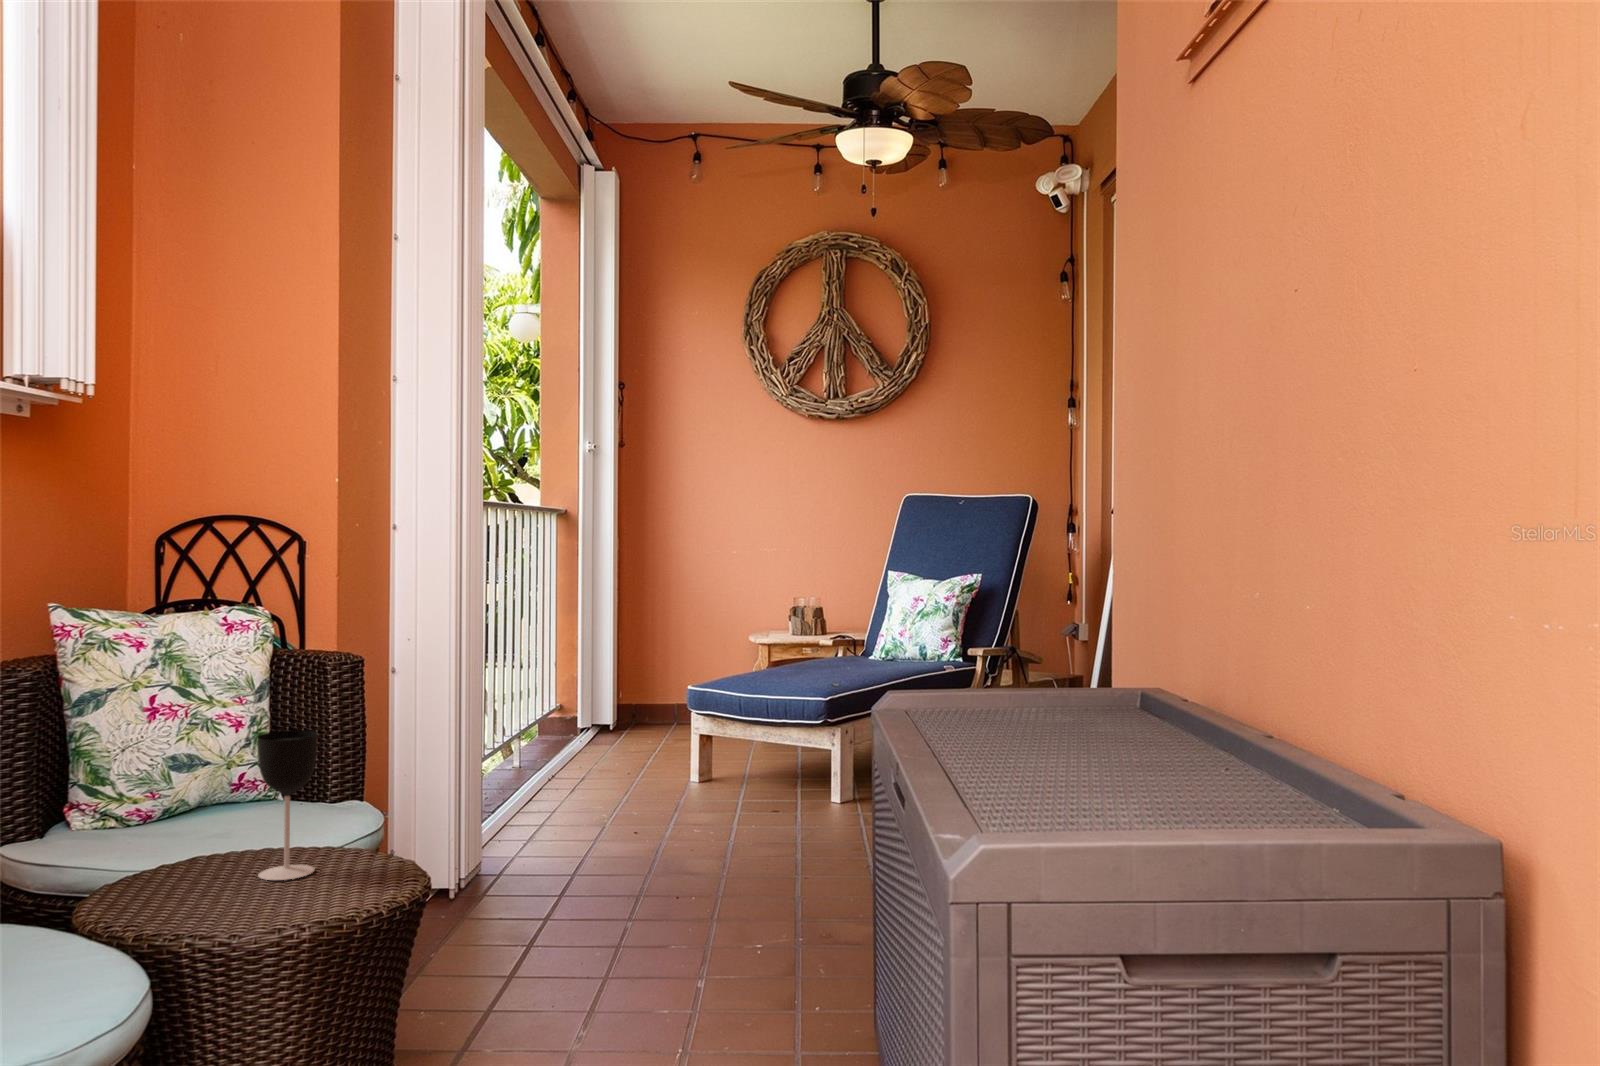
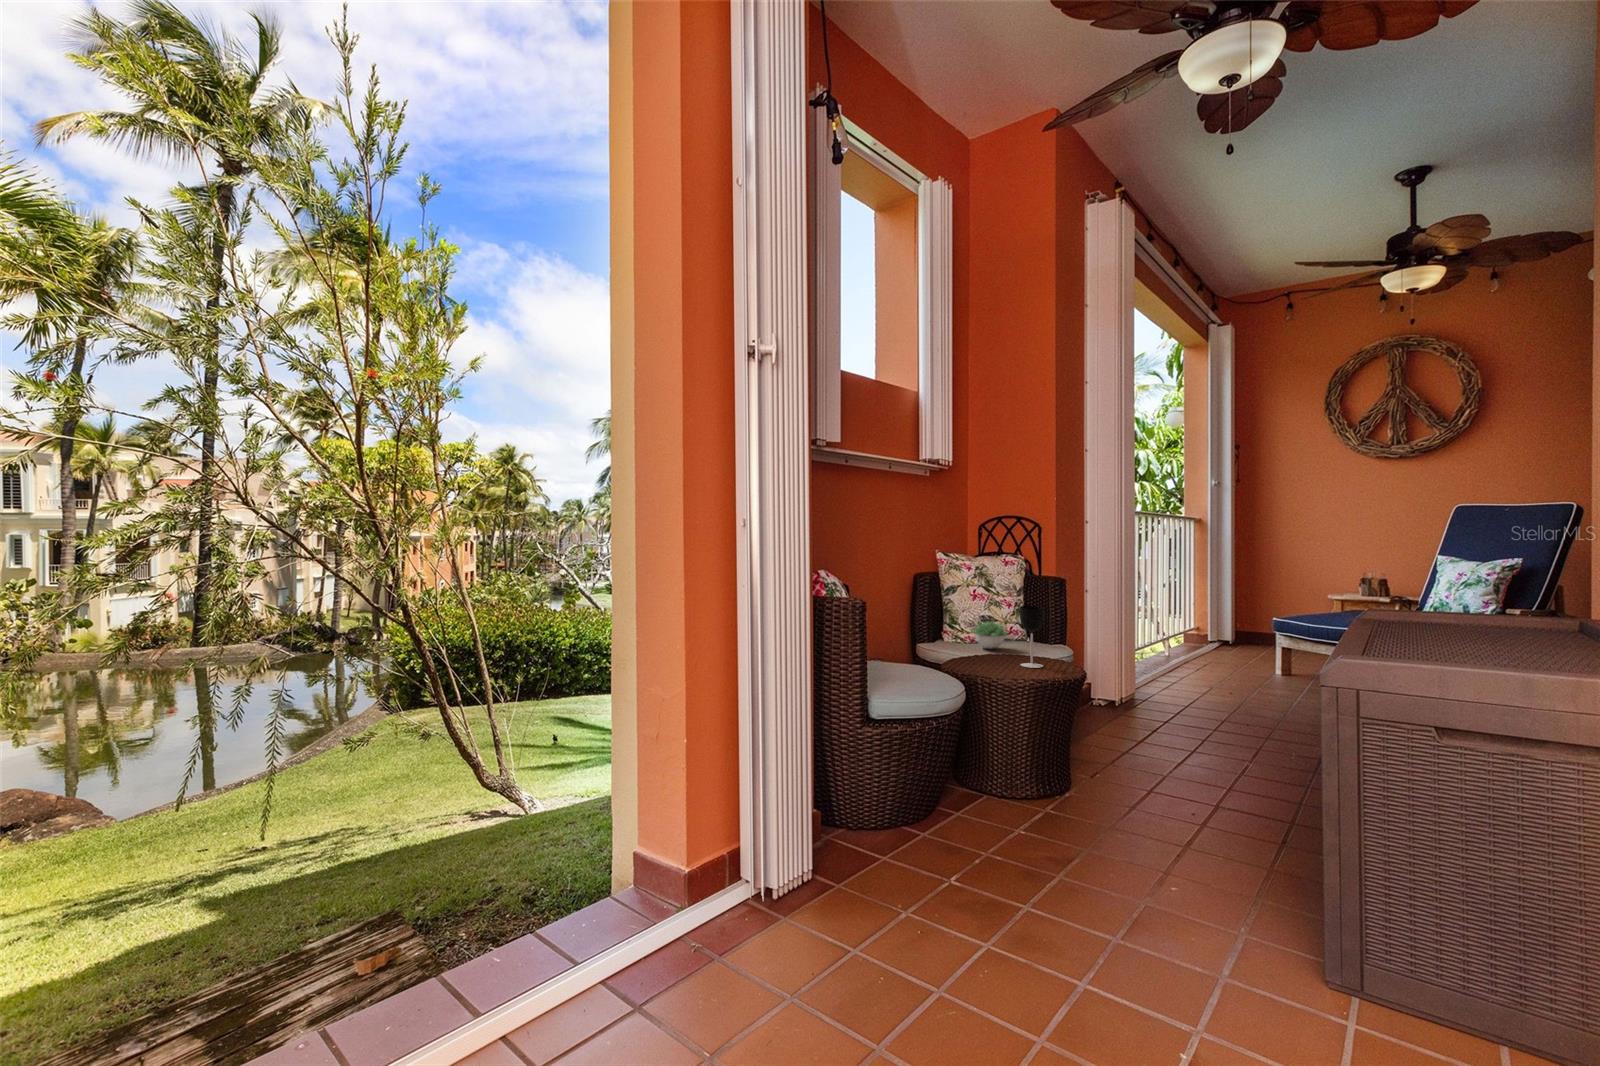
succulent plant: none [131,770,236,837] -> present [972,622,1009,649]

